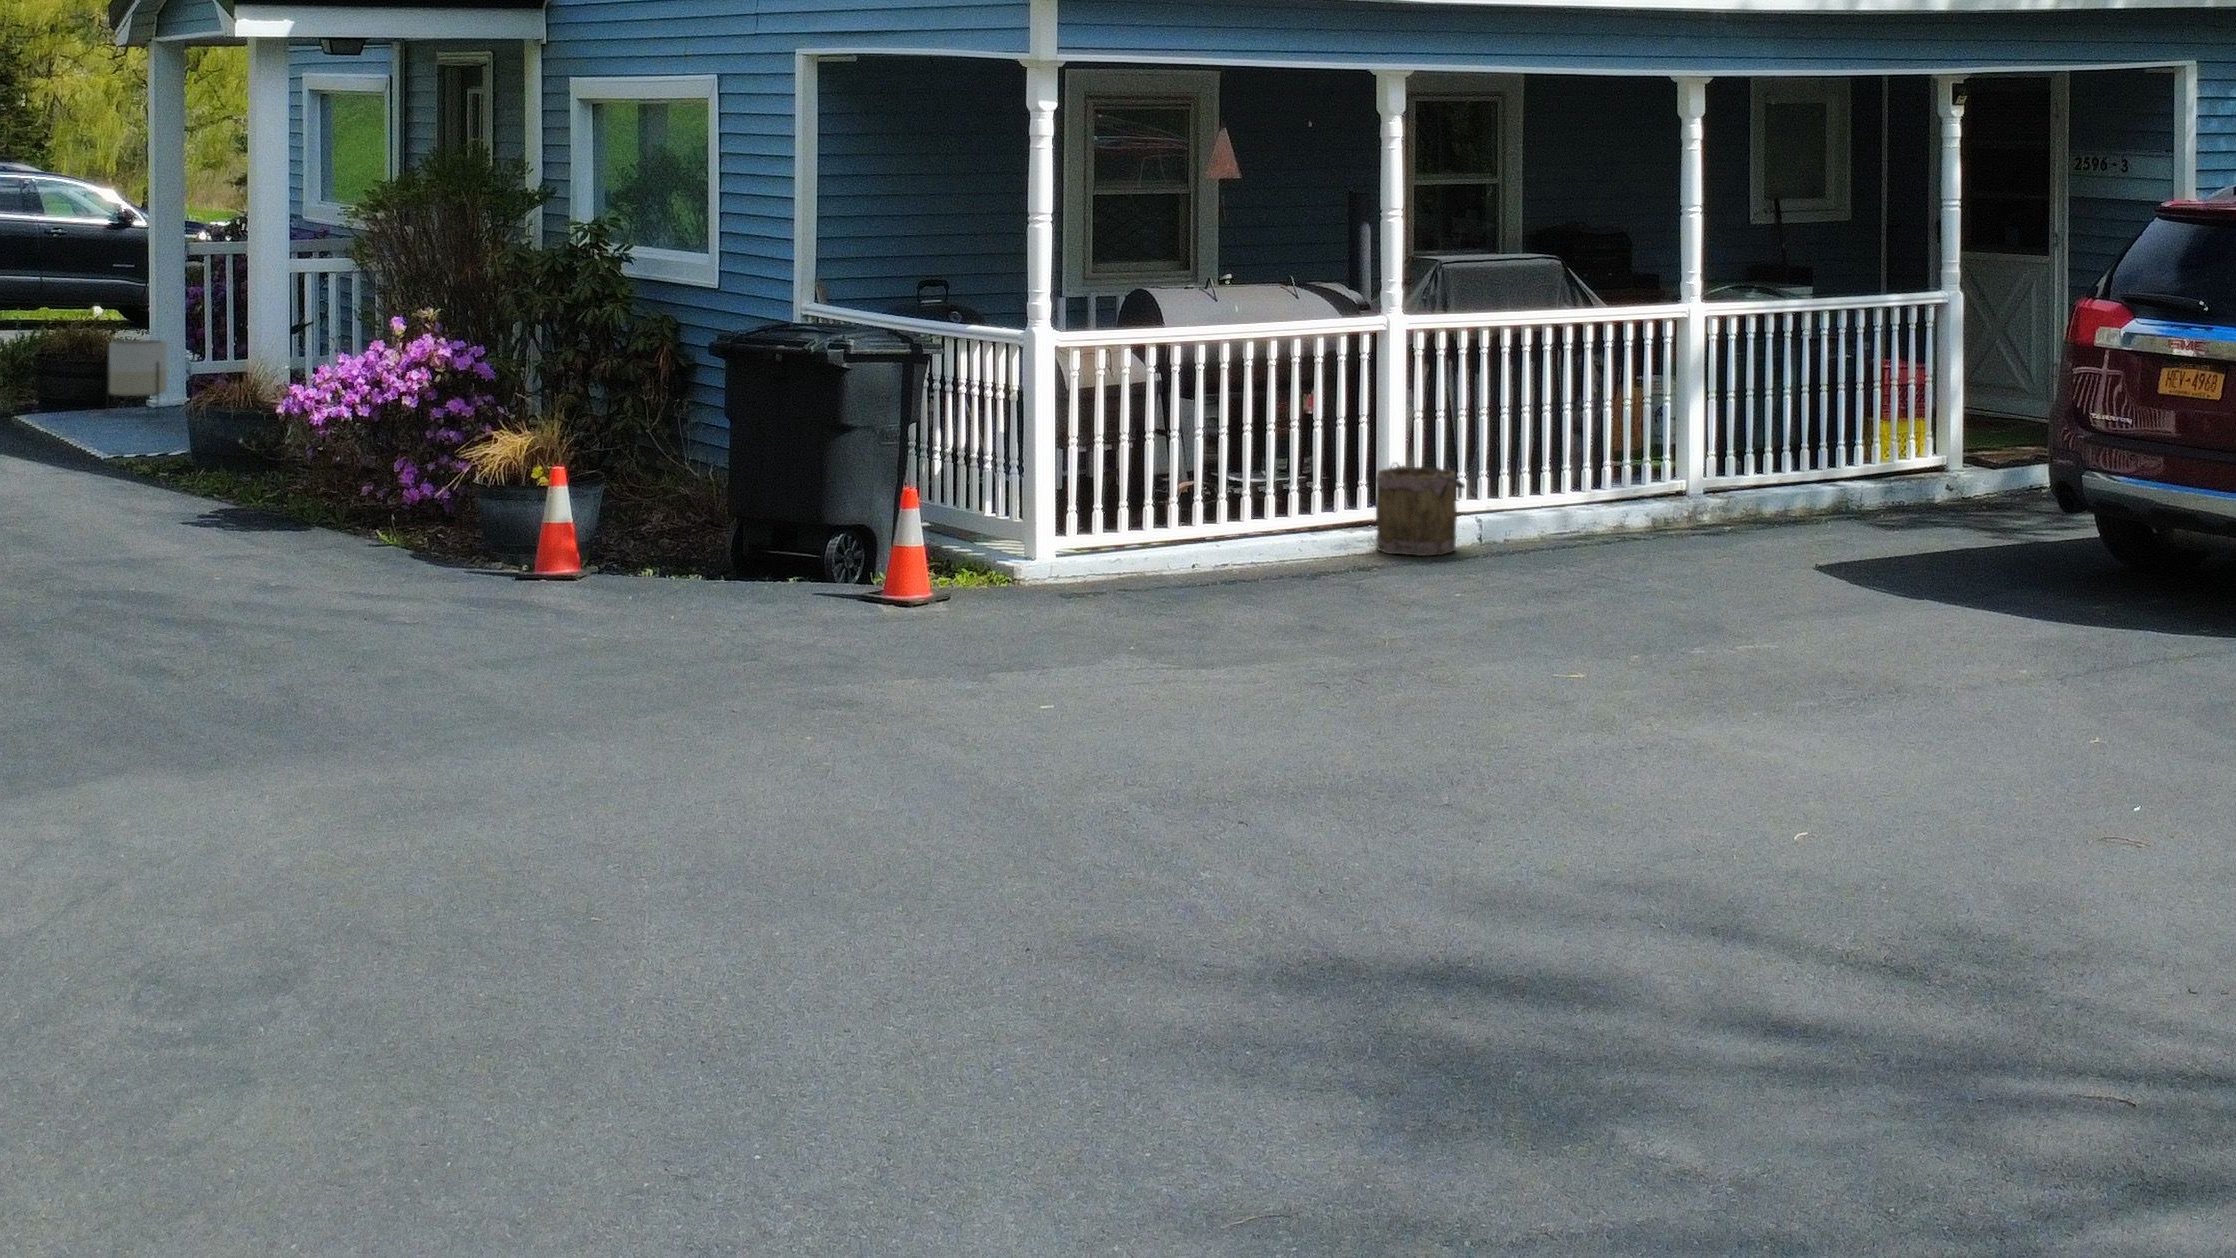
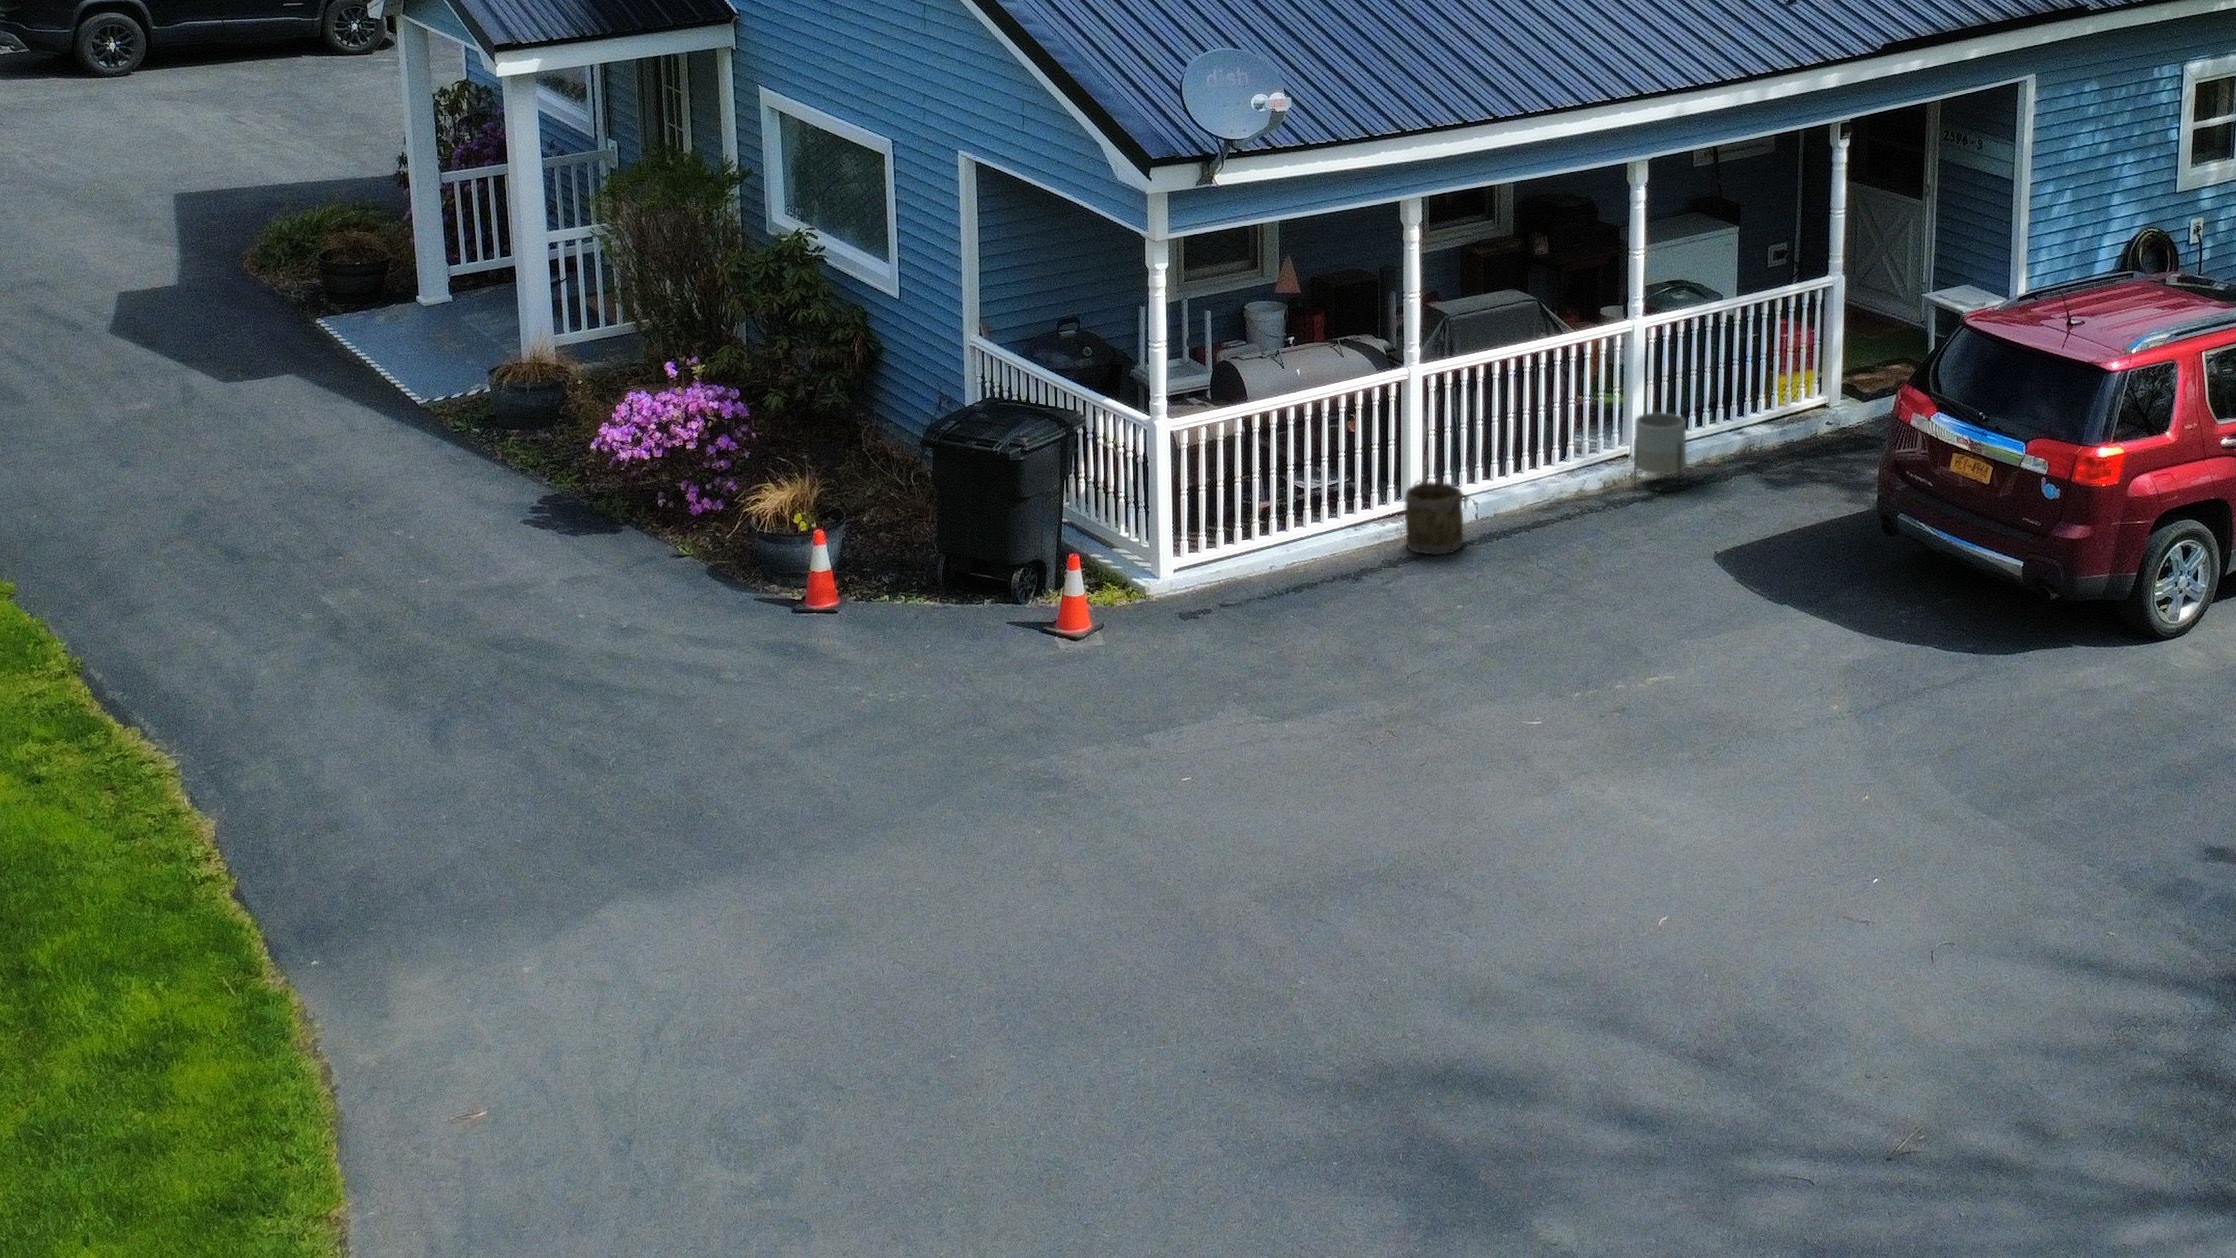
planter: present [107,340,168,416] -> present [1634,413,1686,474]

